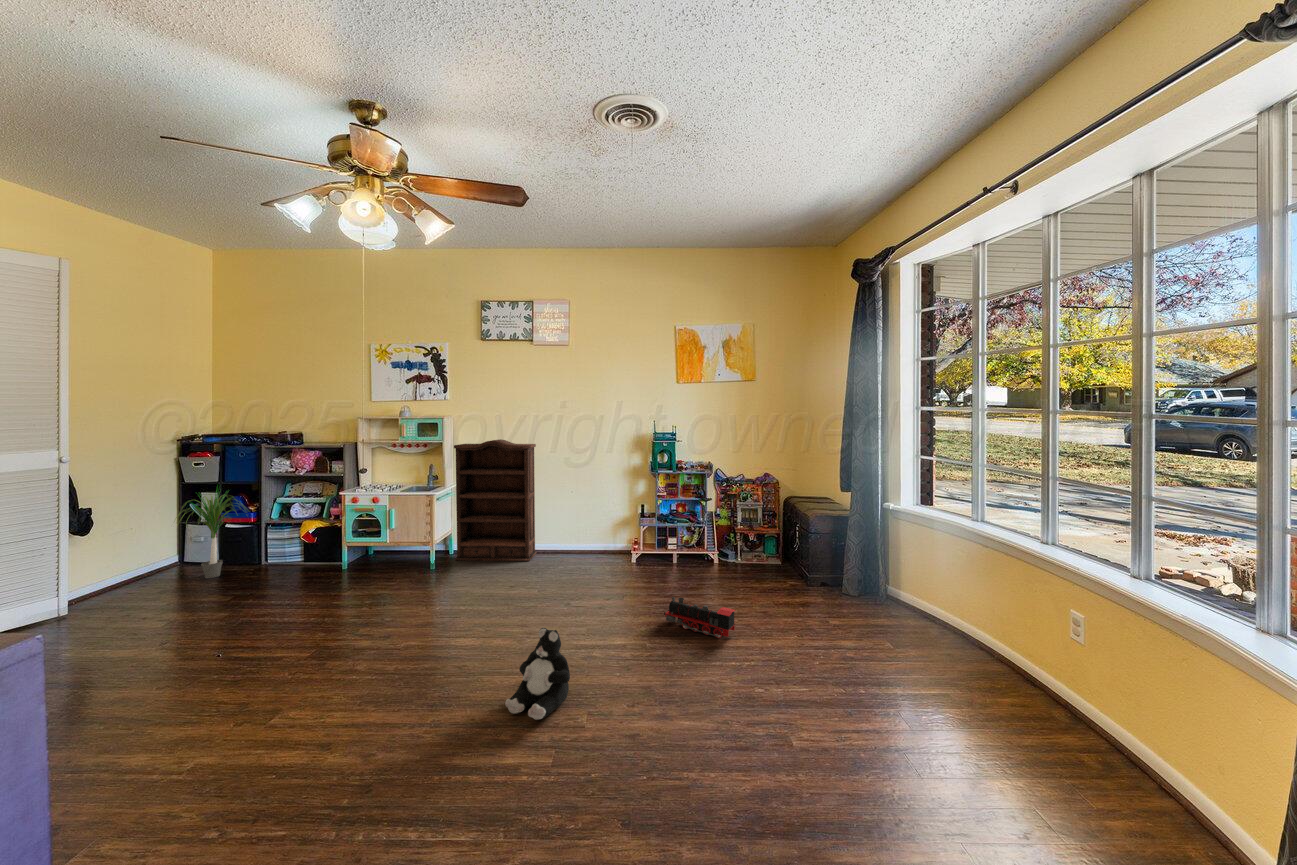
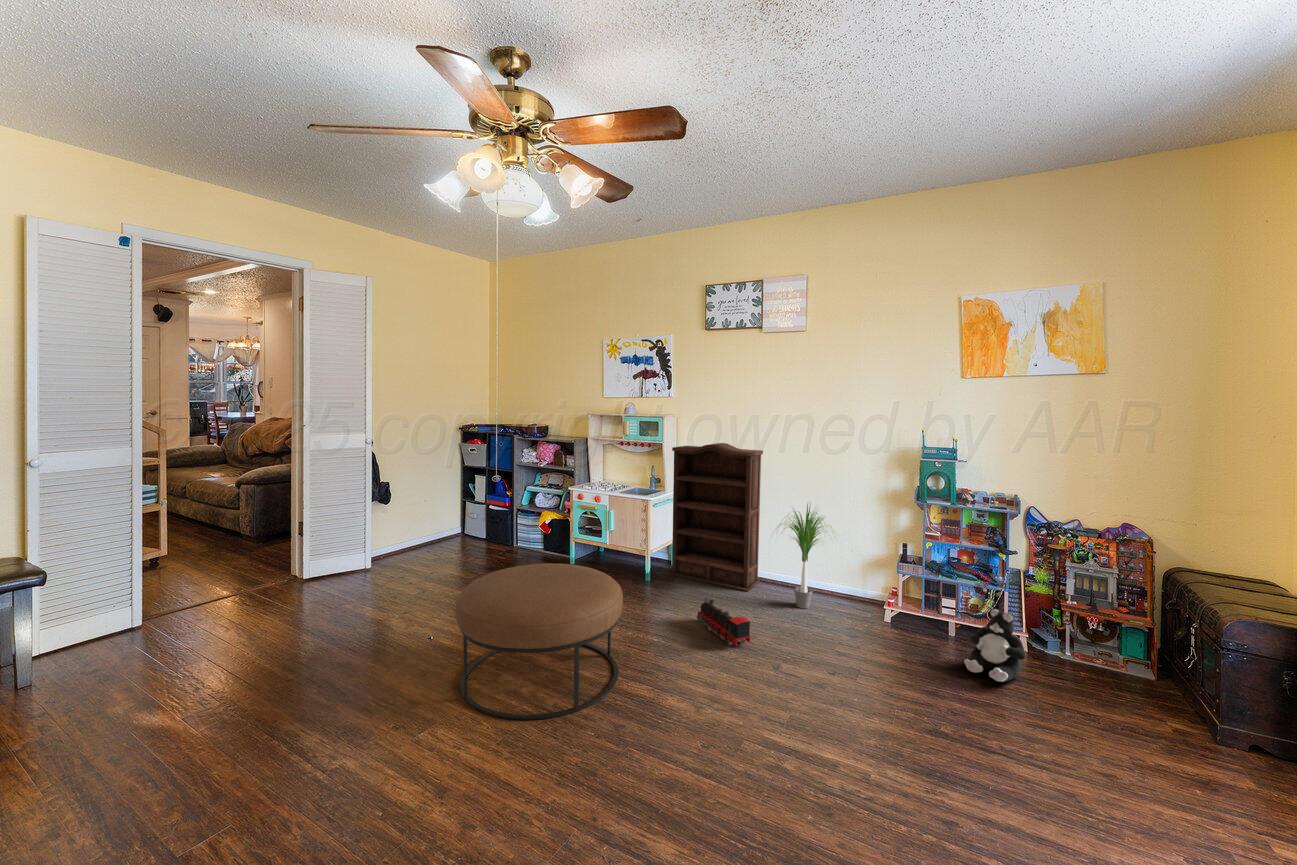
potted plant: present [176,490,236,578] -> present [780,504,832,608]
ottoman: none [255,556,443,713] -> present [456,563,623,720]
toy train: present [664,597,735,638] -> present [697,598,751,646]
plush toy: present [505,628,570,720] -> present [964,609,1026,682]

